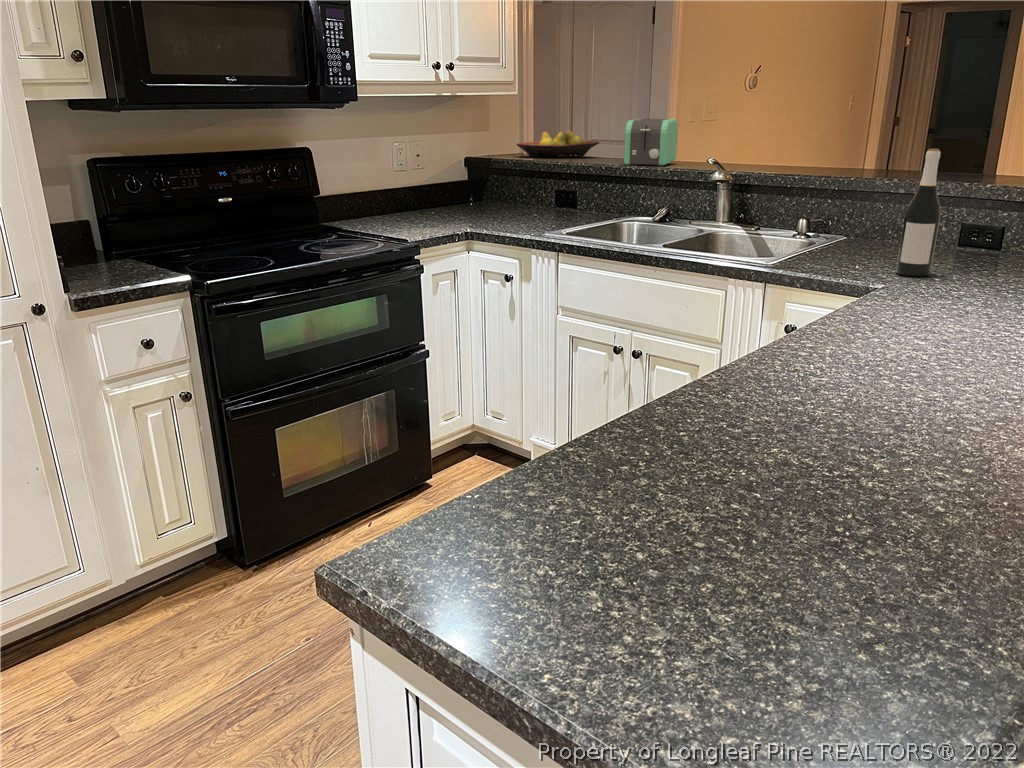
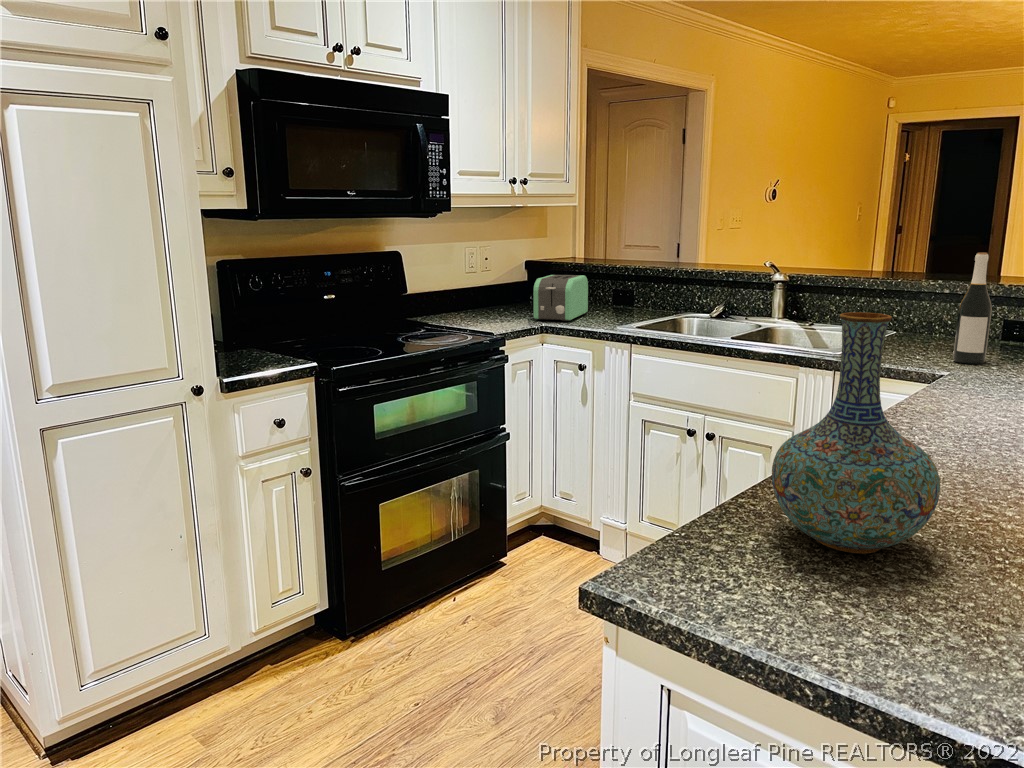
toaster: present [624,119,678,167] -> present [533,275,588,321]
fruit bowl: present [516,131,599,158] -> none [575,239,649,263]
vase: none [583,234,769,522] -> present [772,312,940,554]

